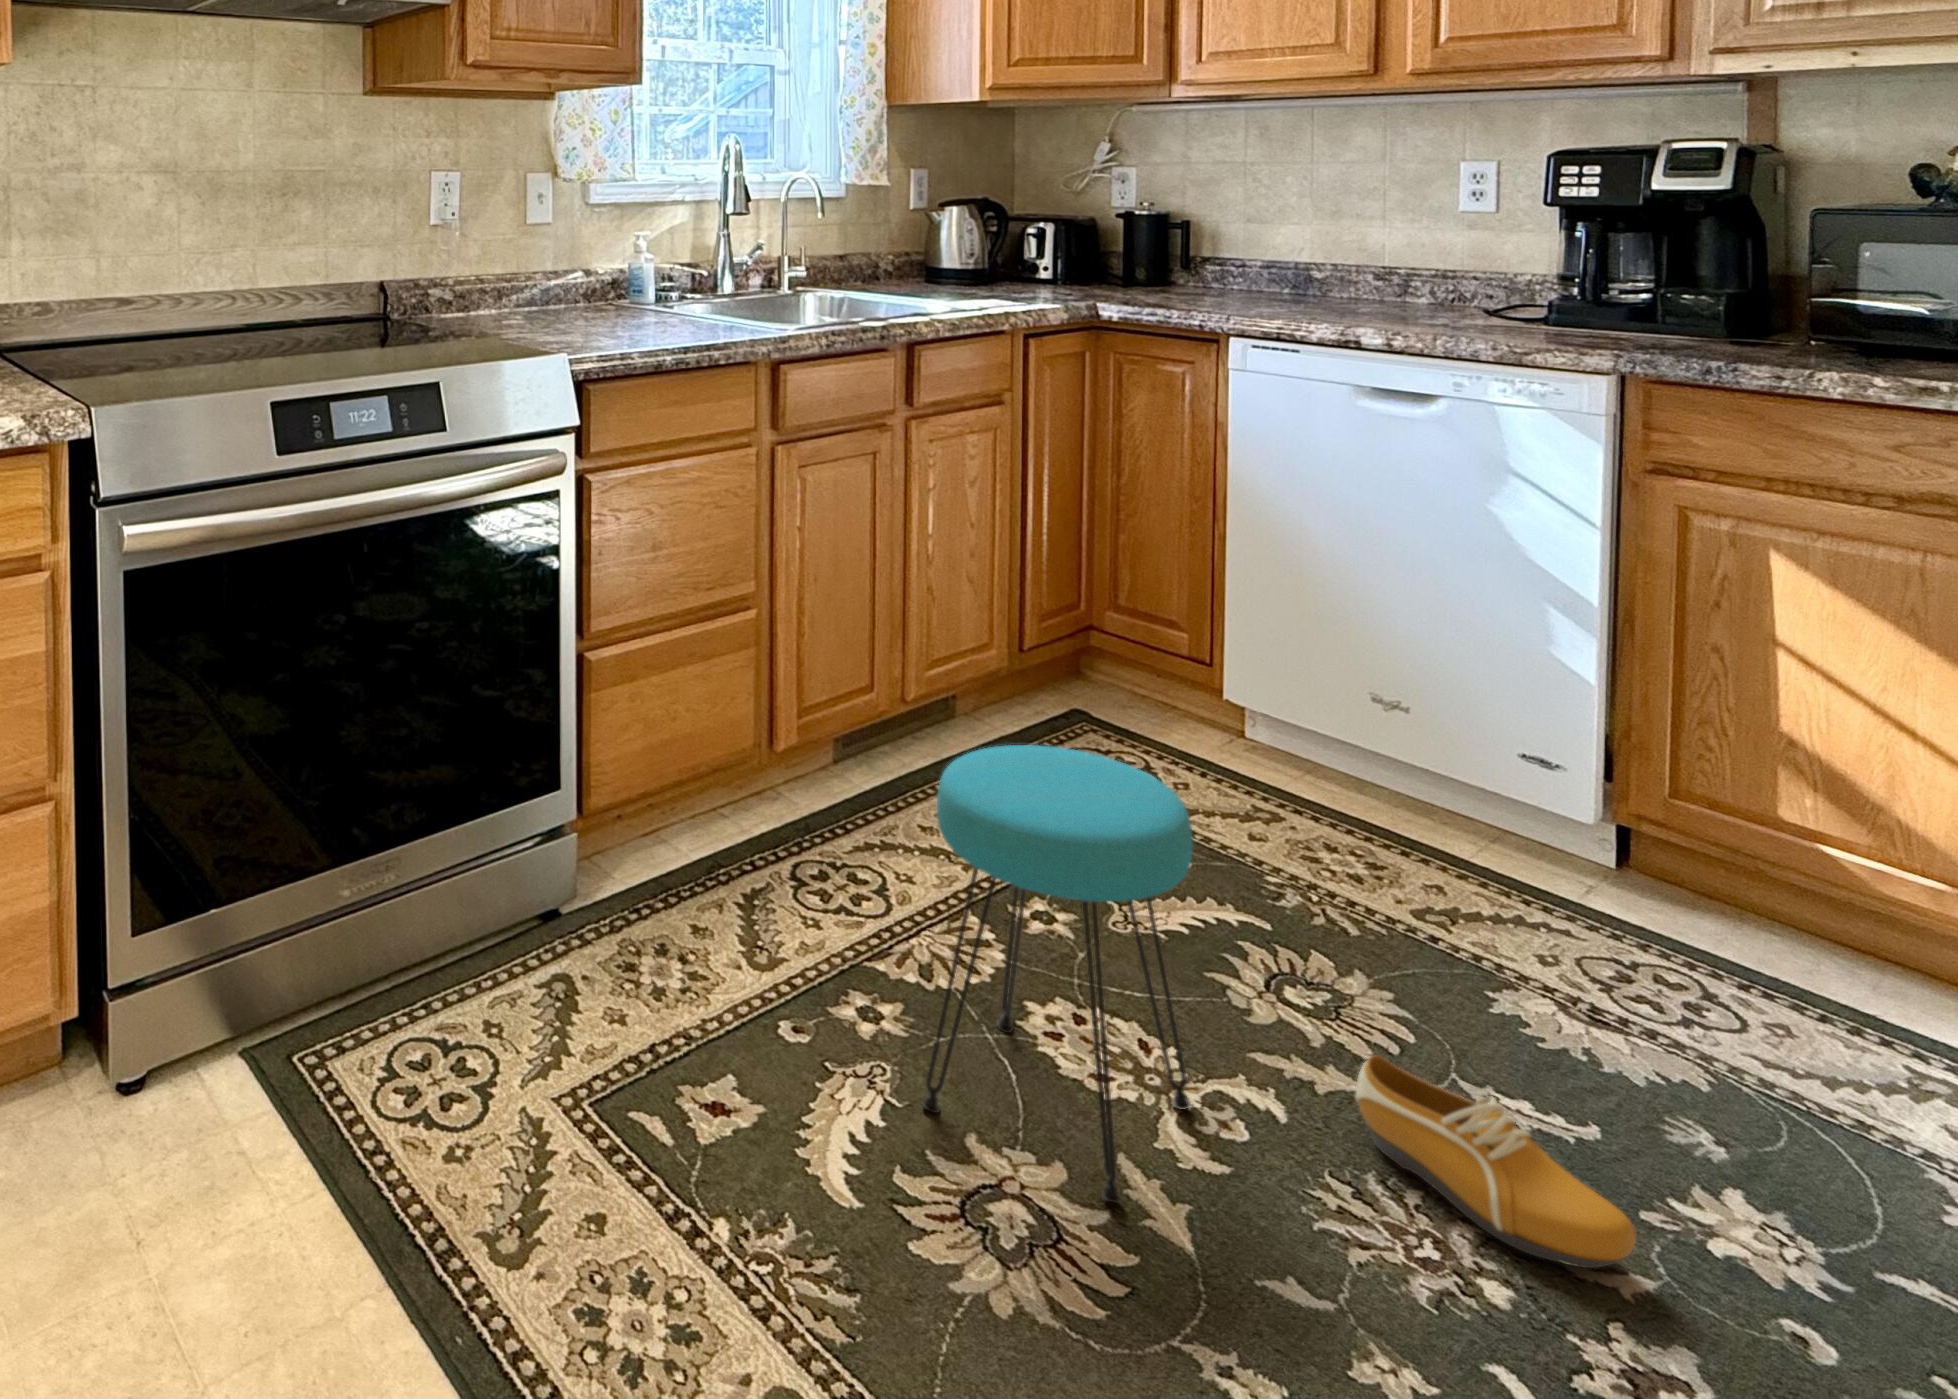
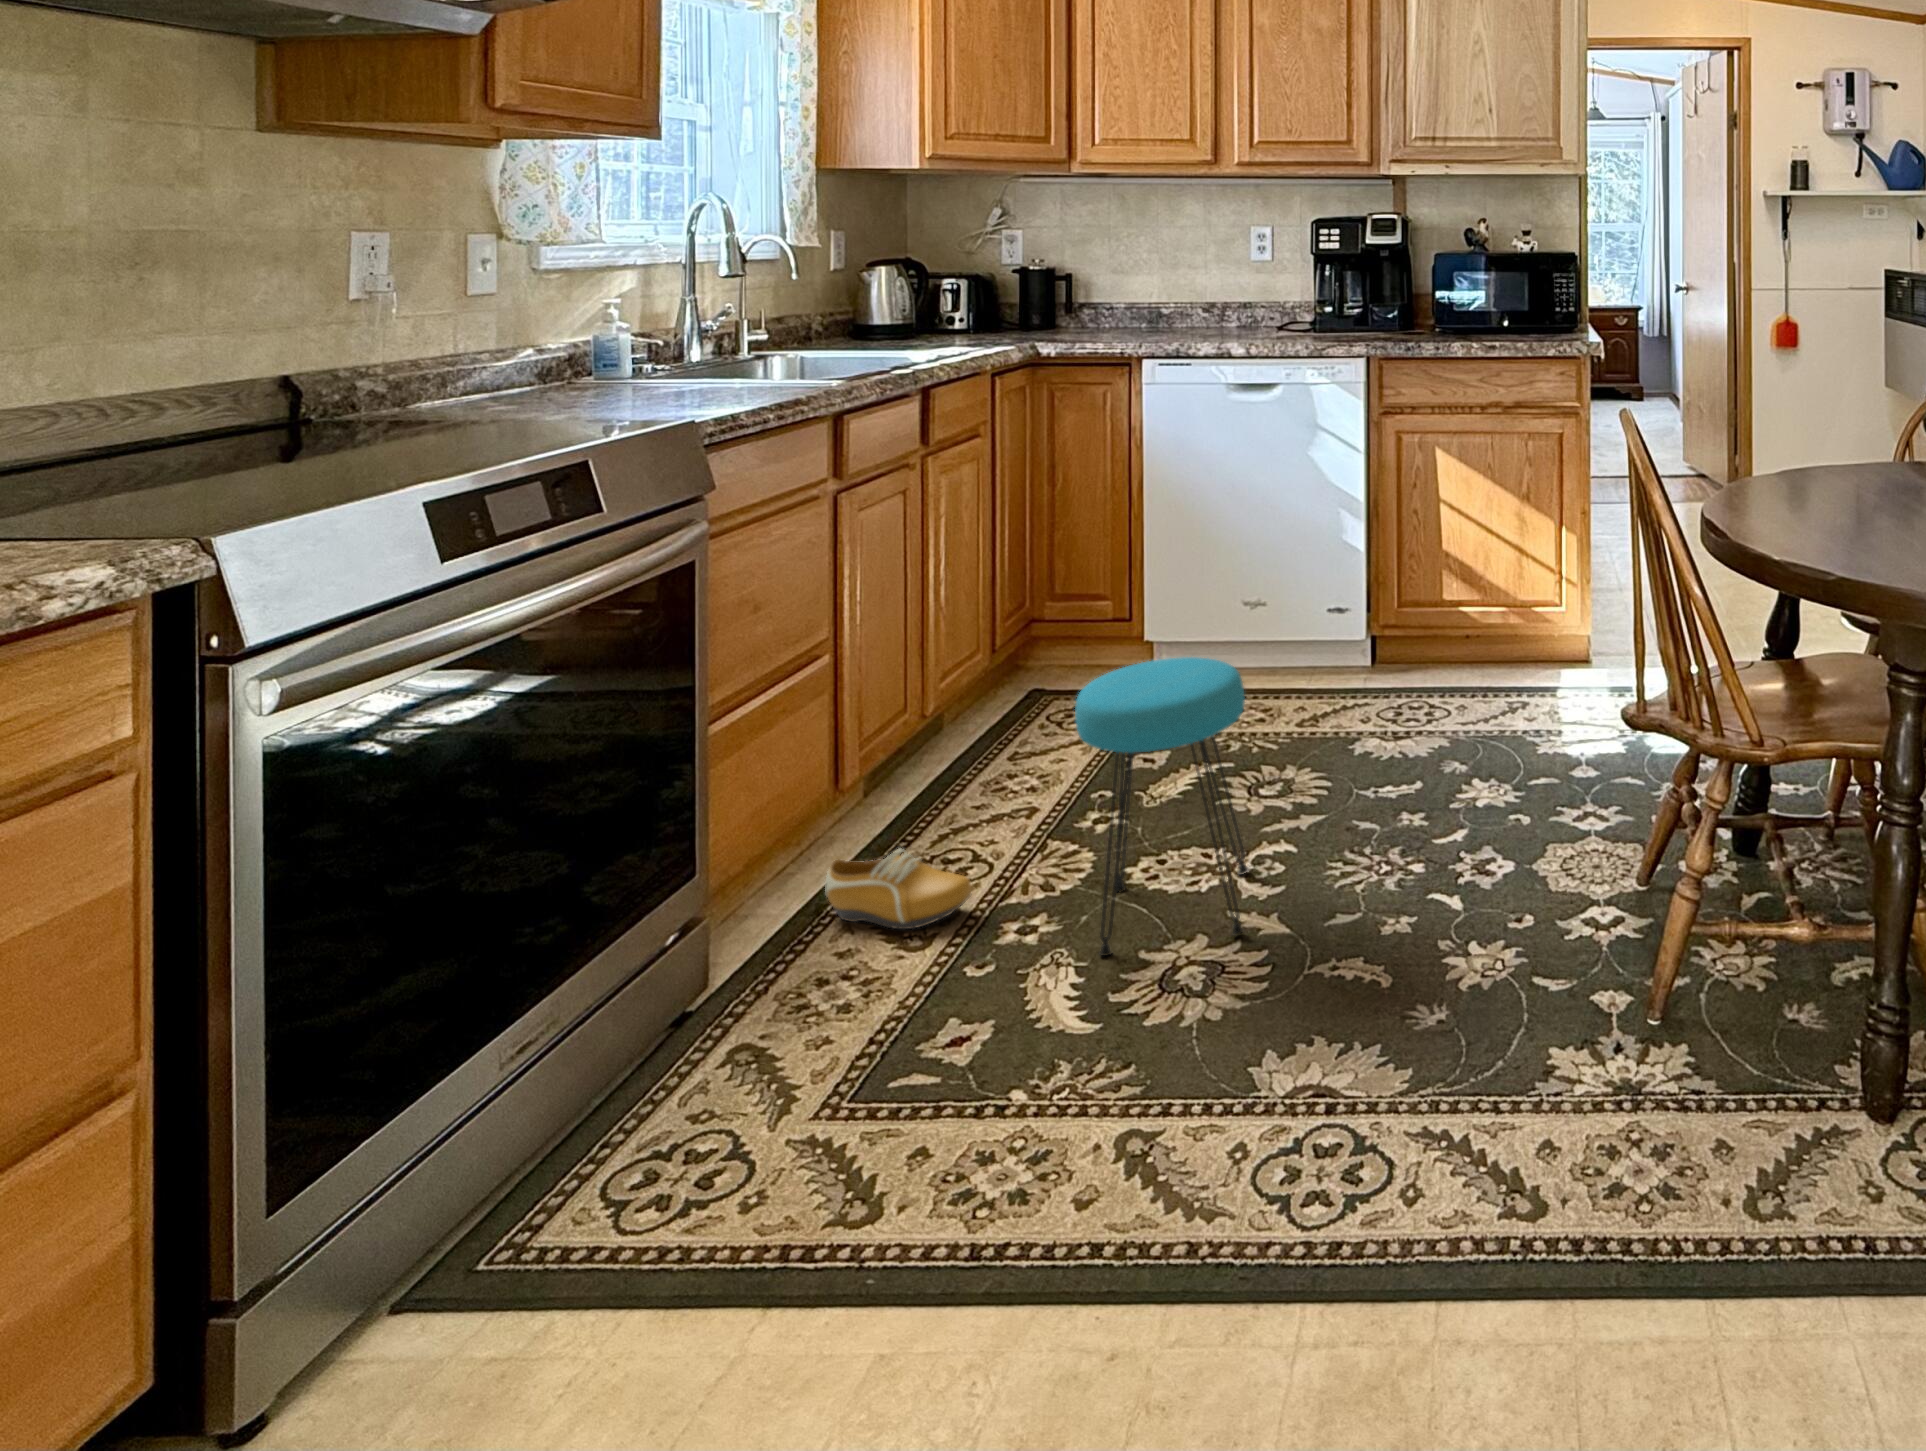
shoe: present [1356,1055,1636,1268] -> present [826,849,971,929]

